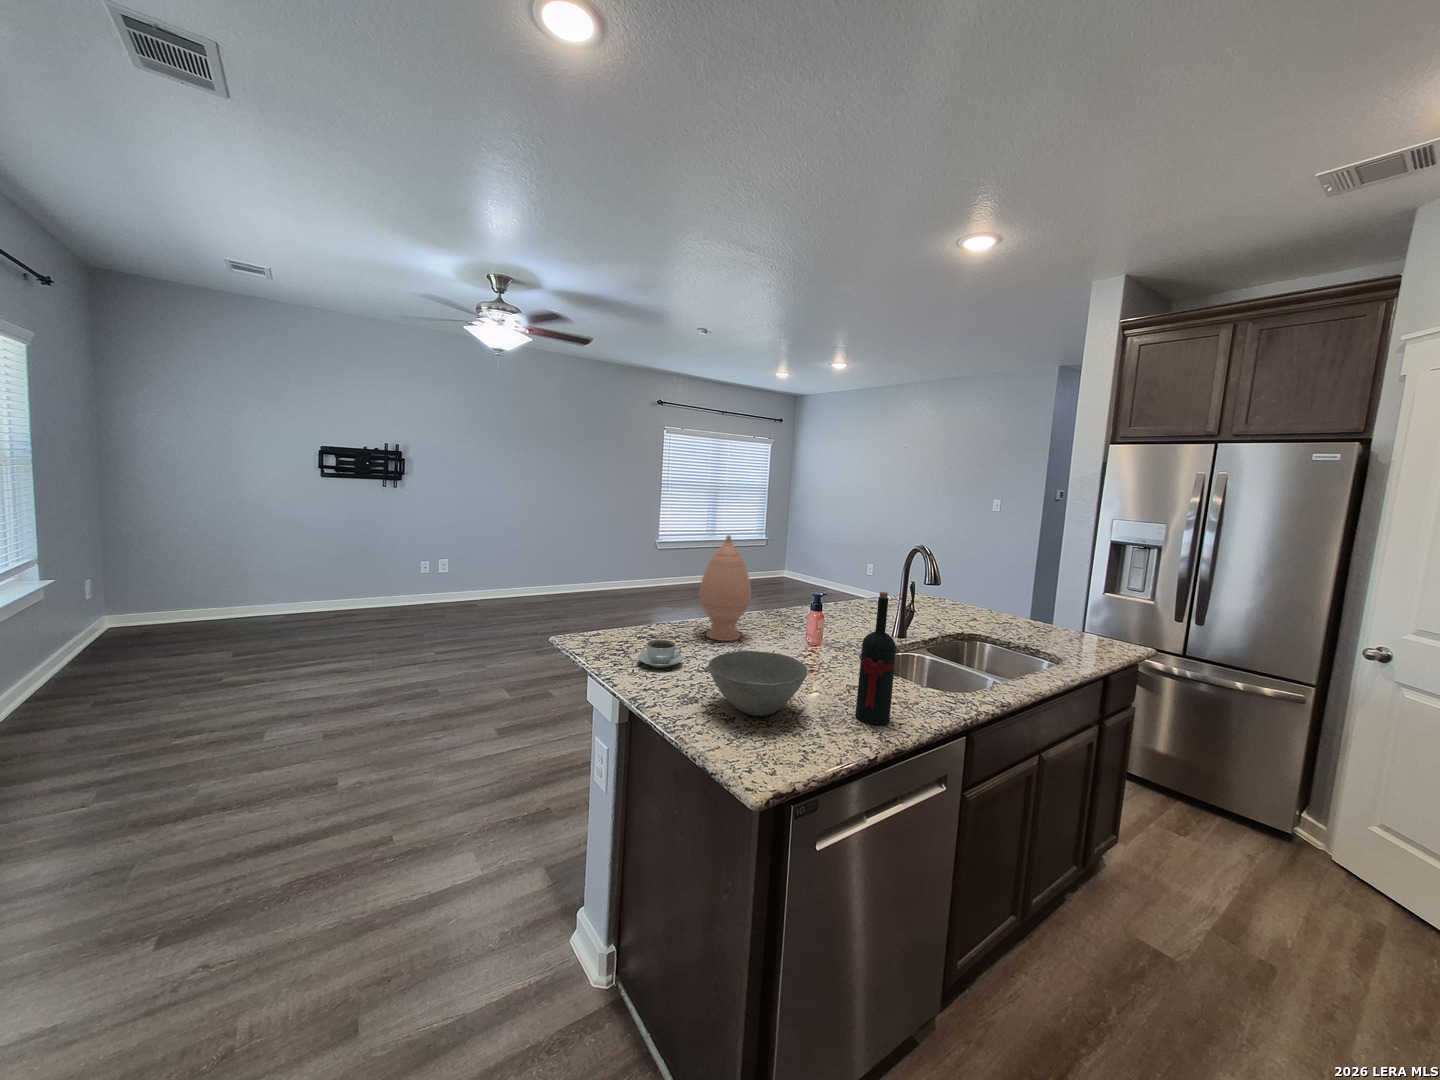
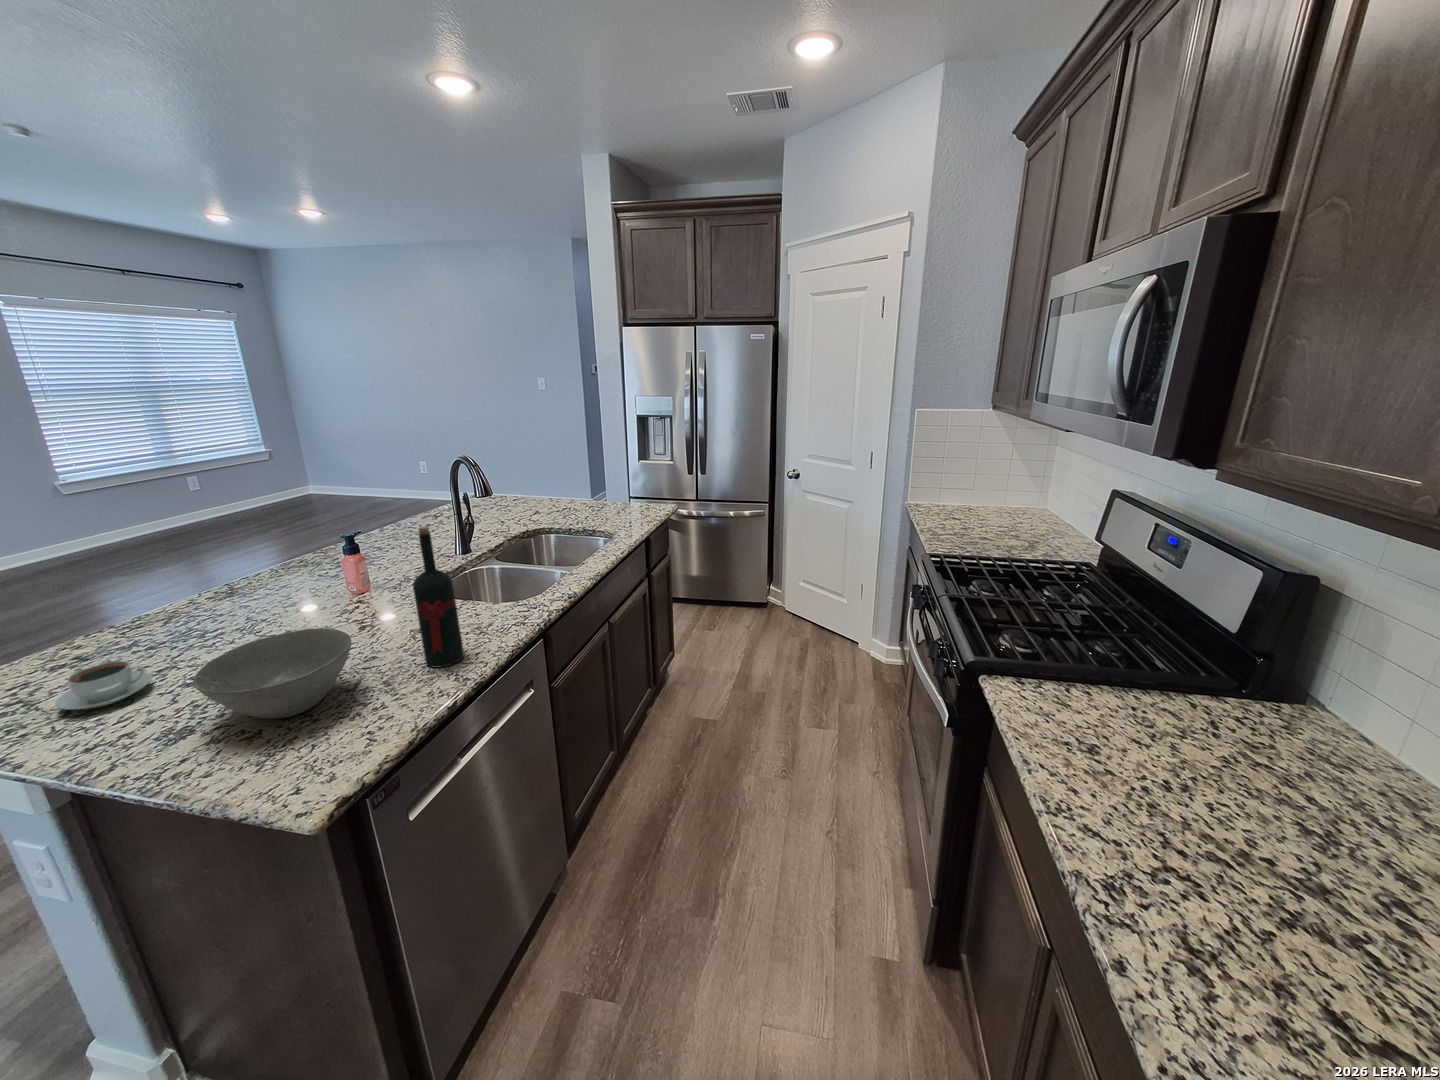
vase: present [699,535,751,641] -> none [152,484,251,629]

